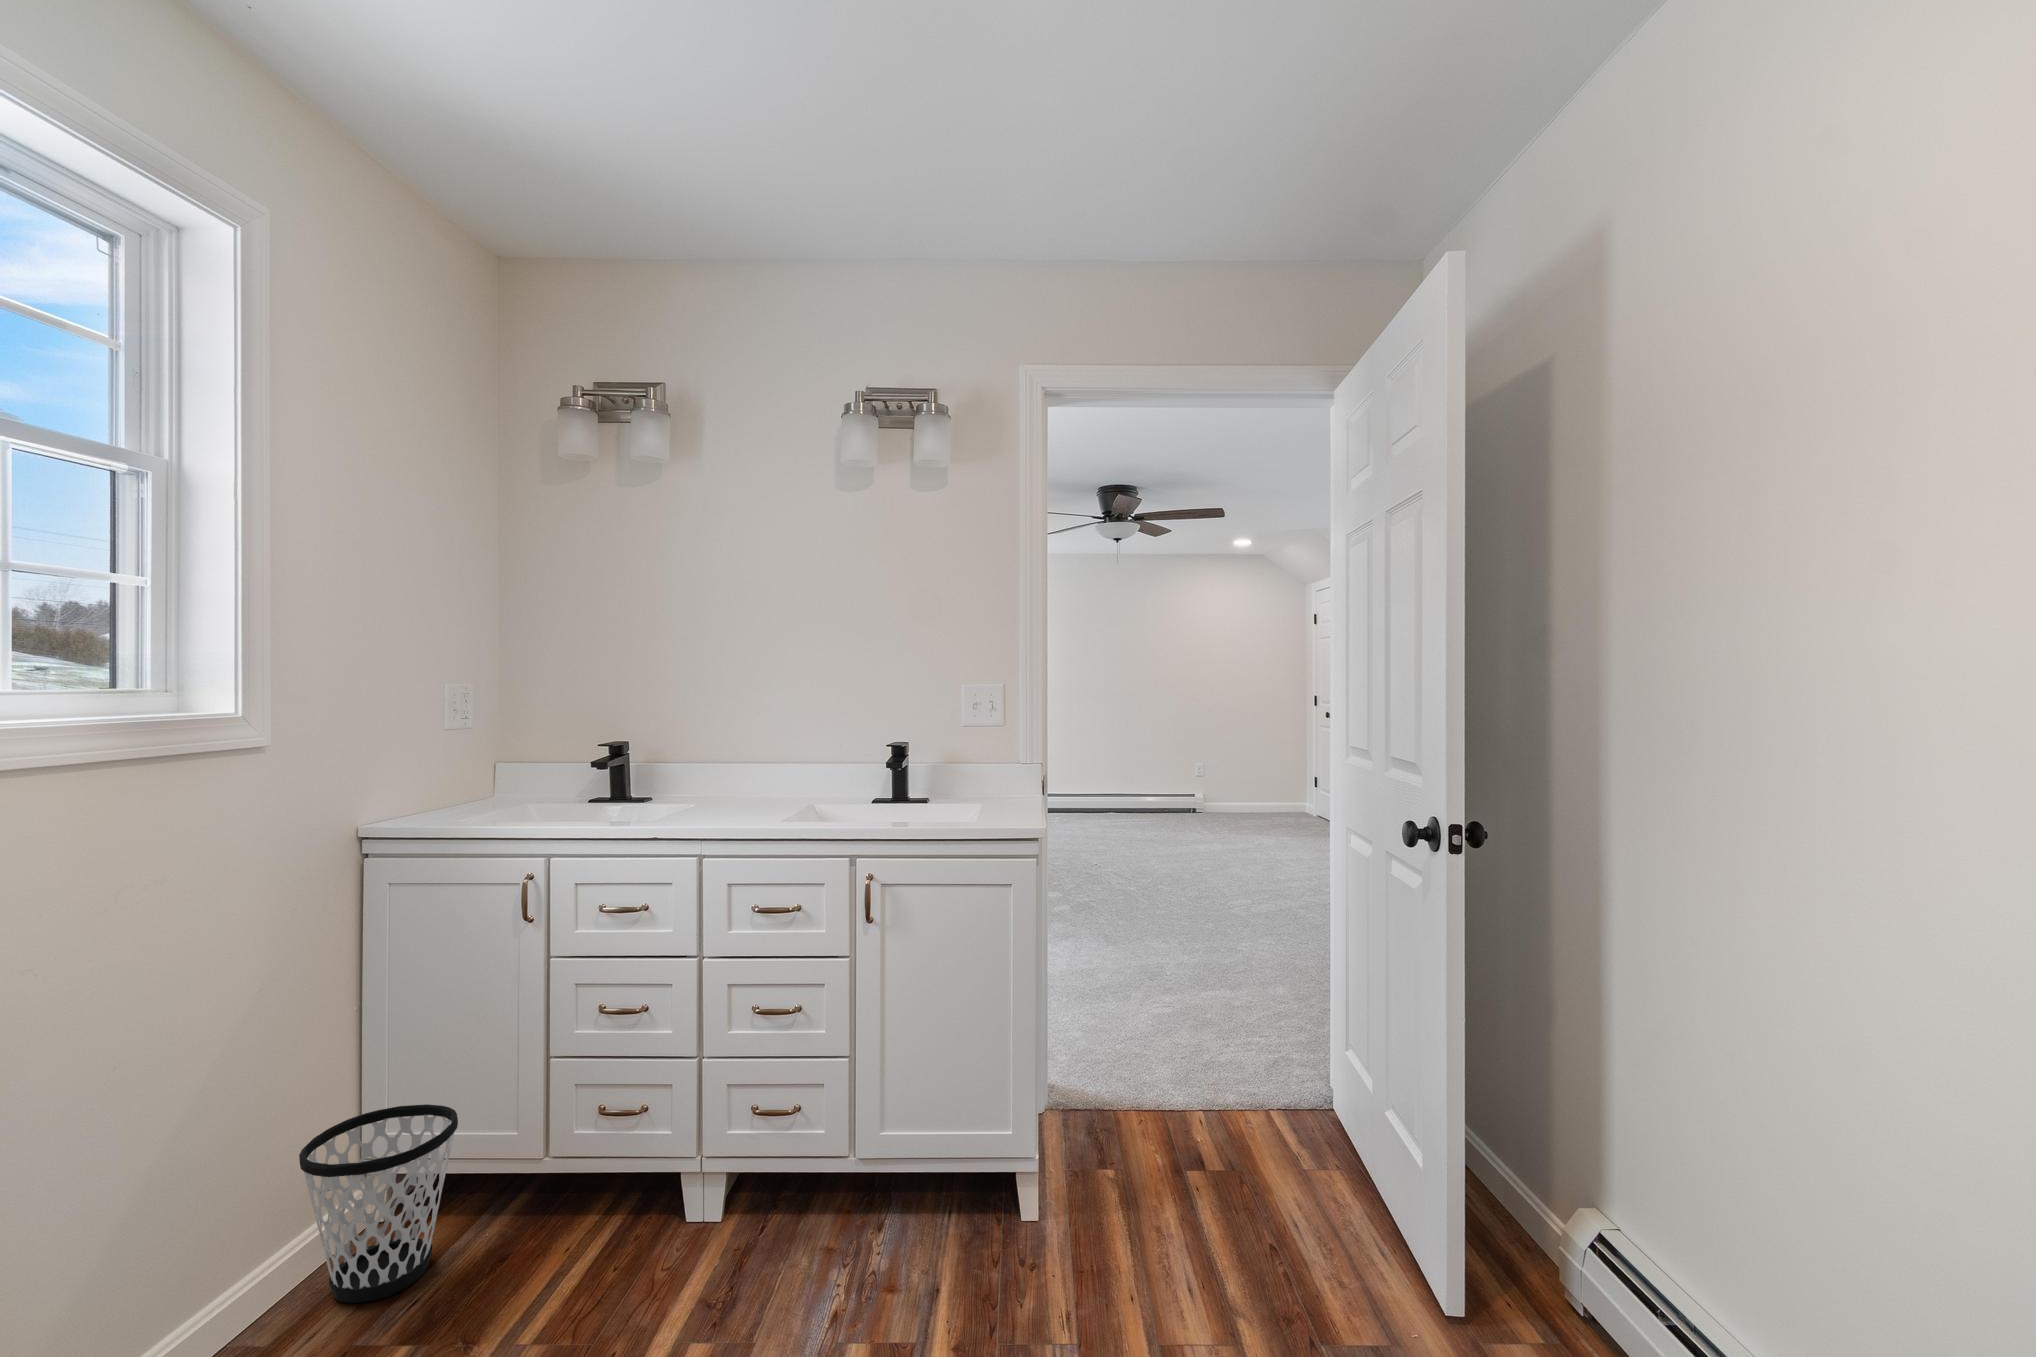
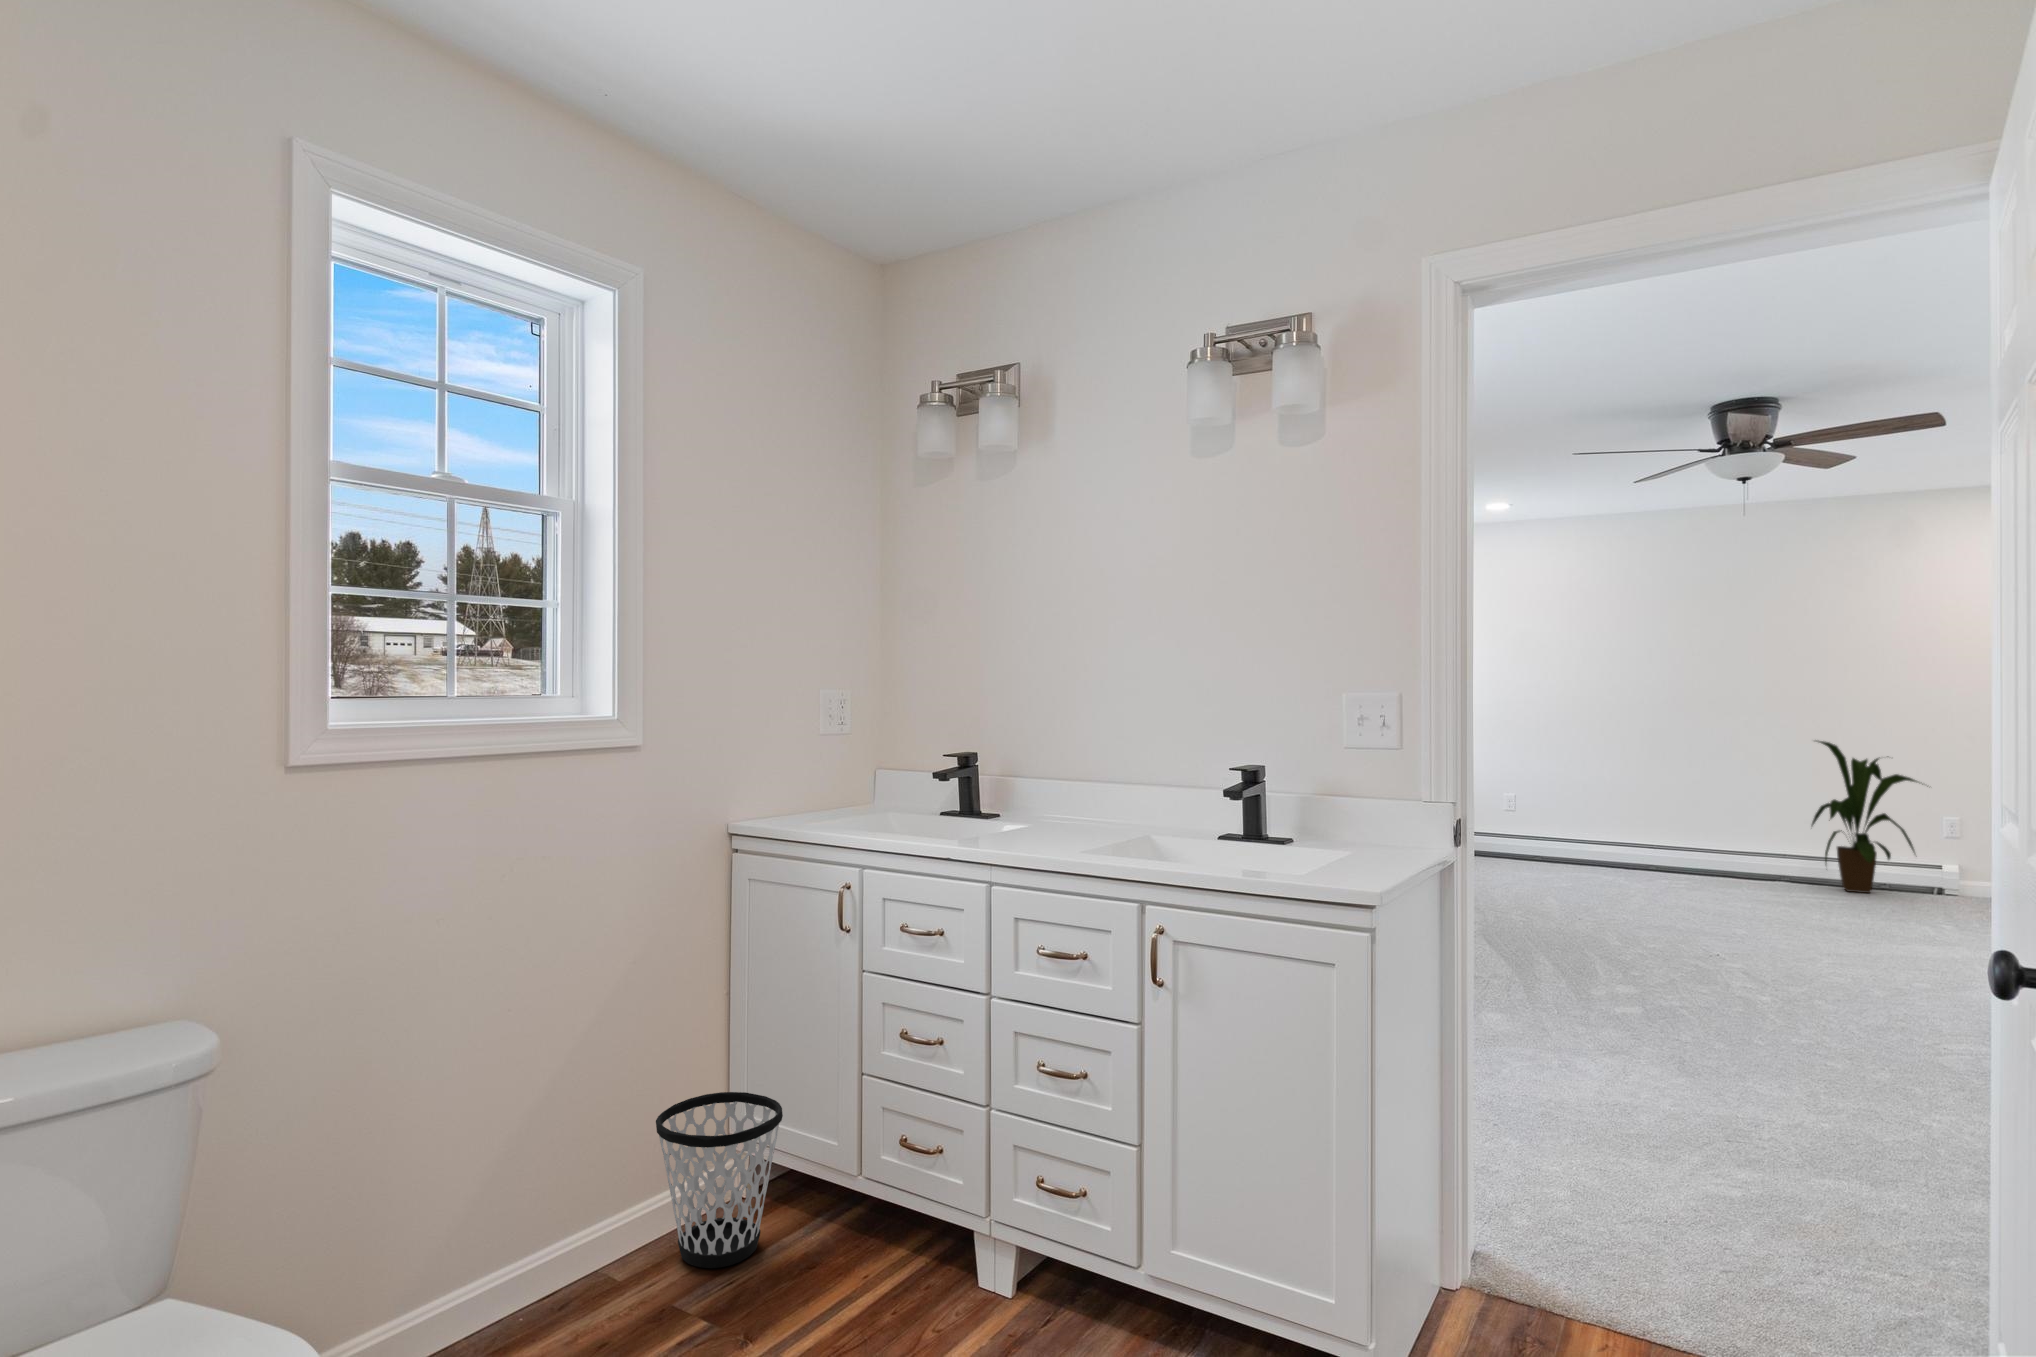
house plant: none [1126,713,1188,810] -> present [1812,741,1923,893]

